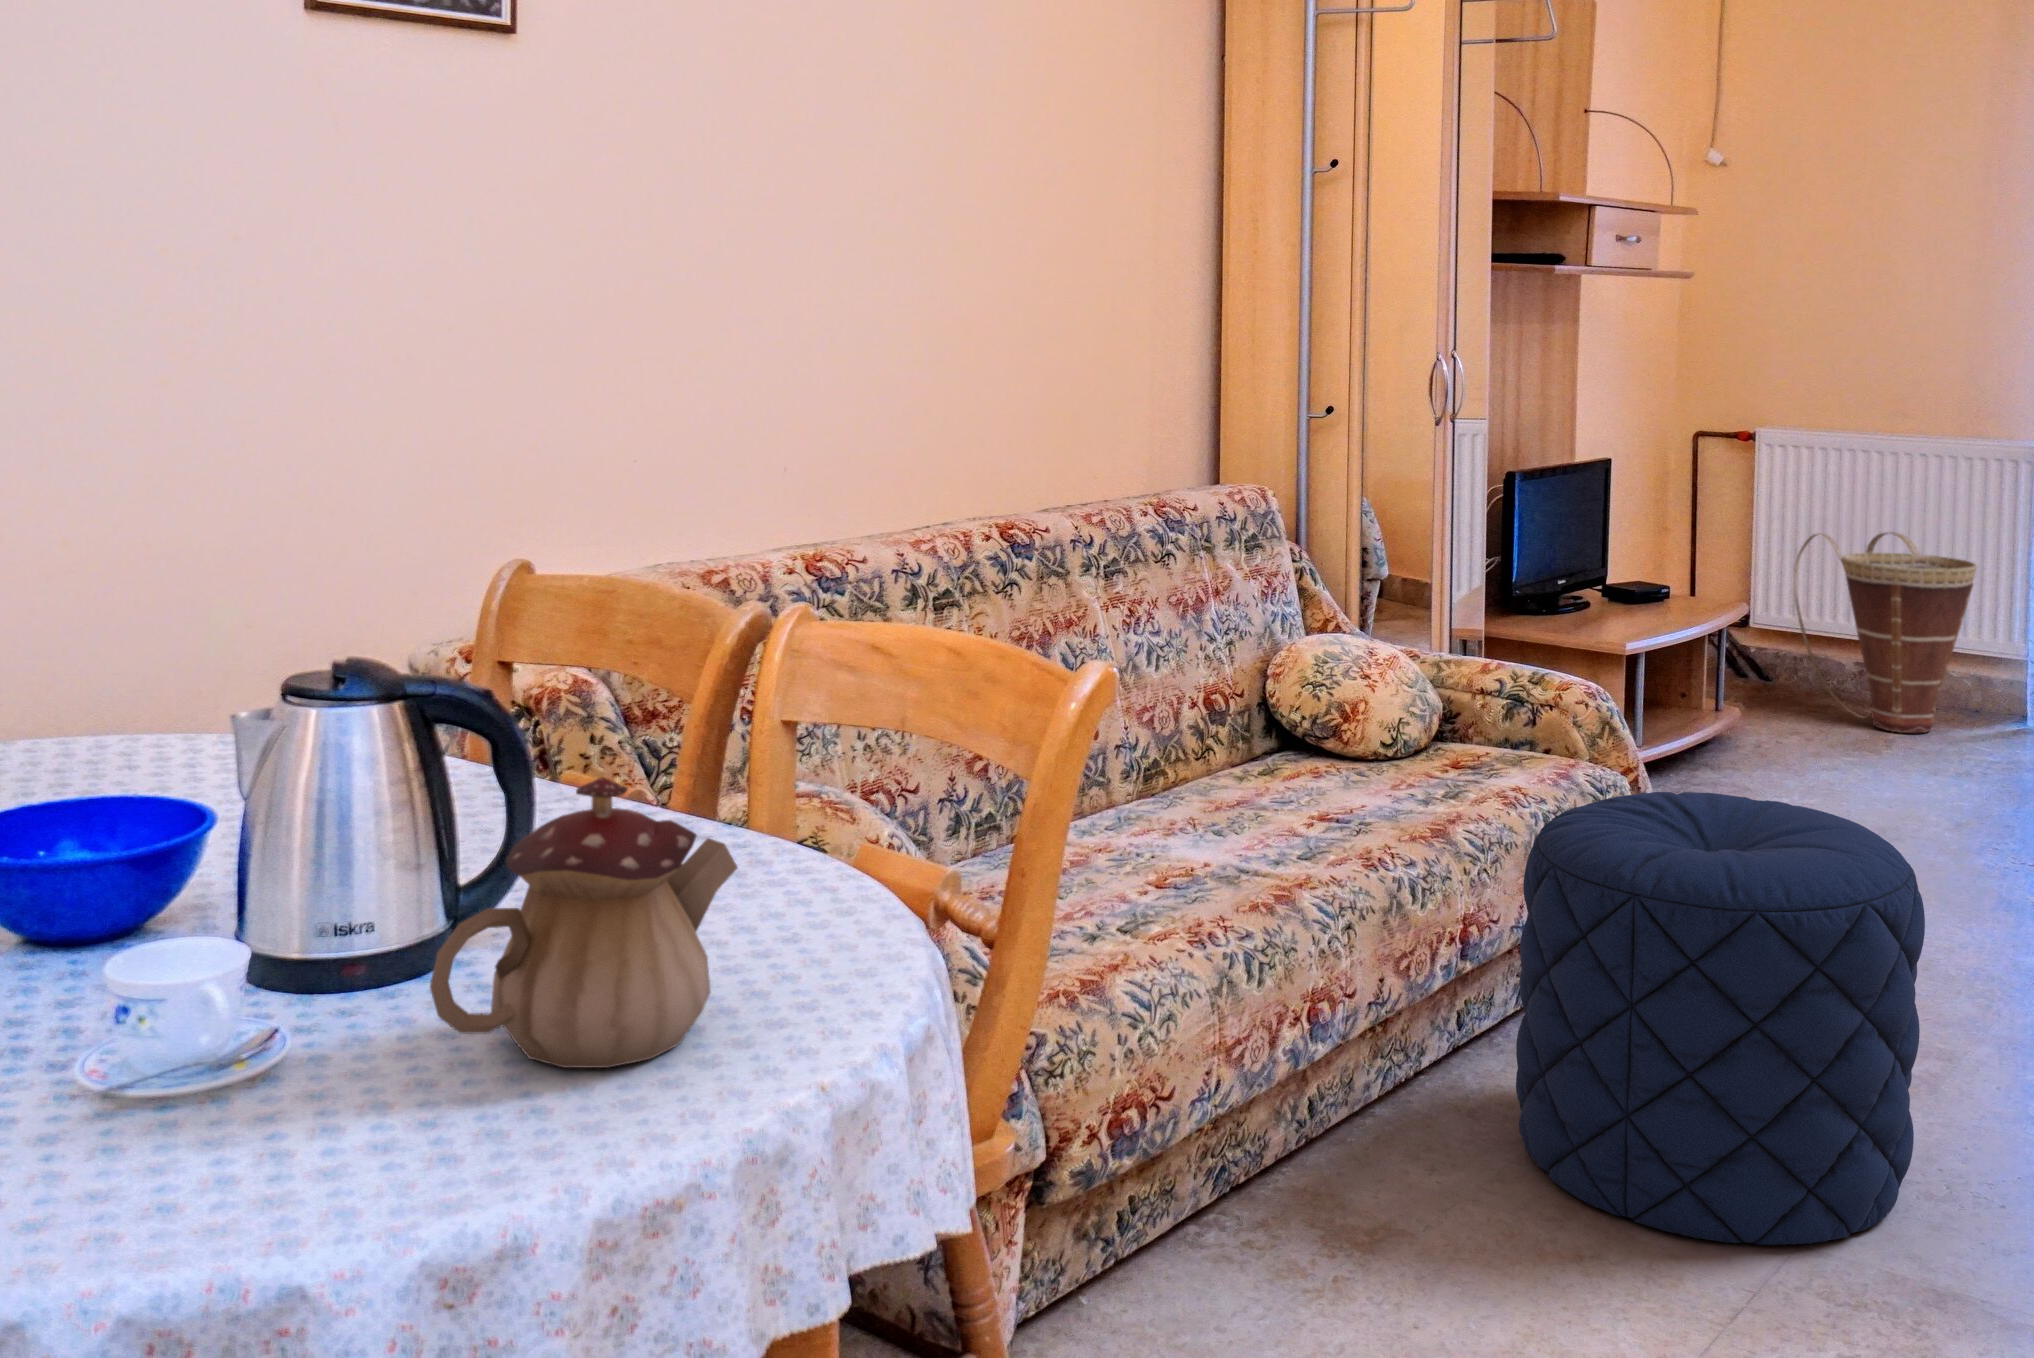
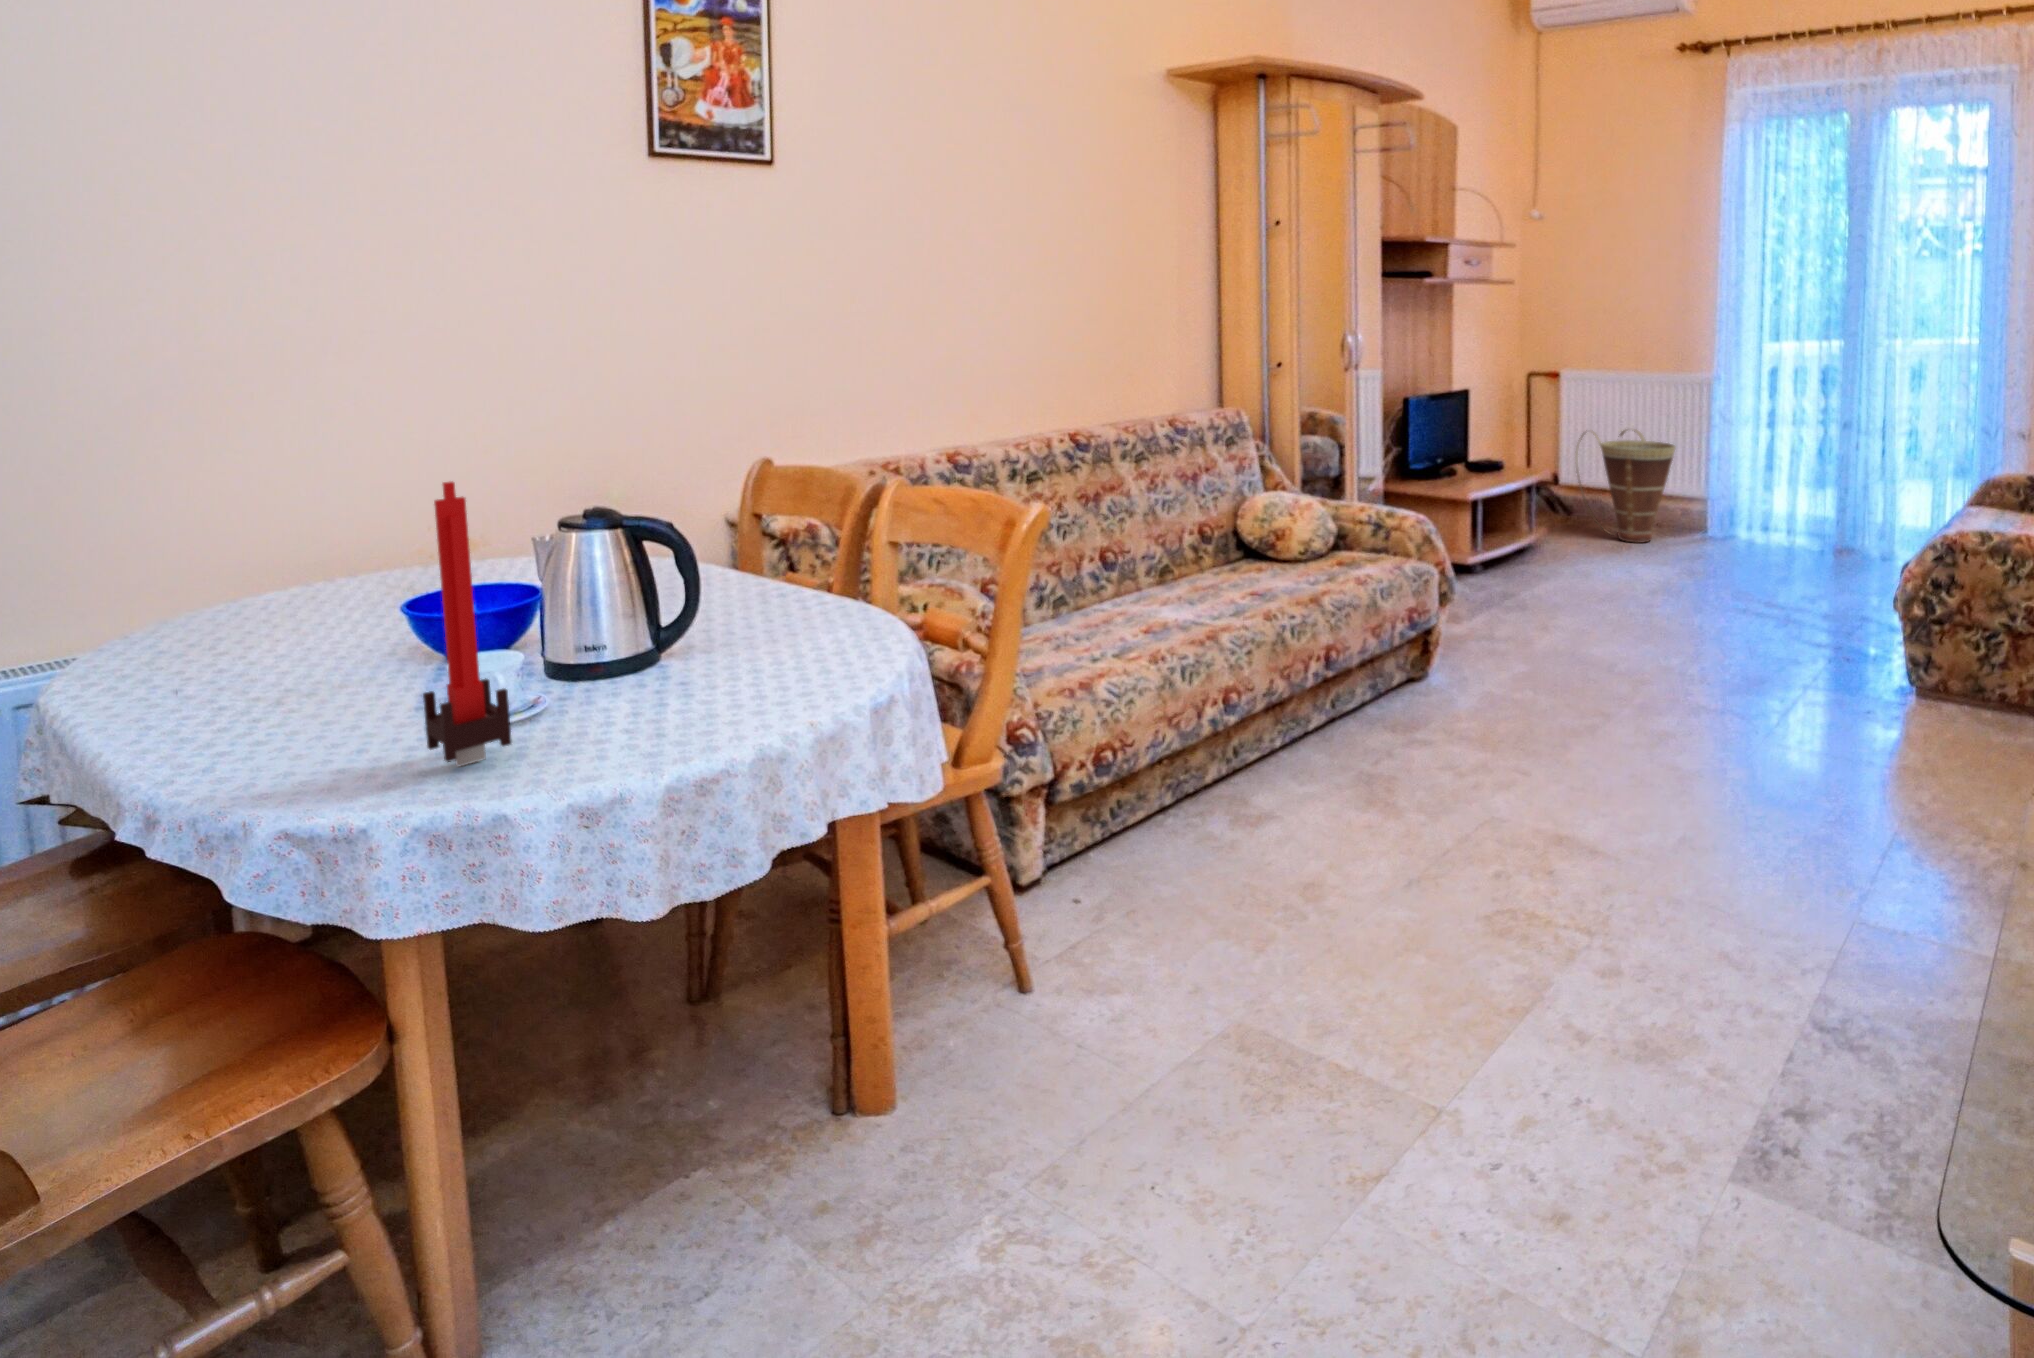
candle: none [135,601,301,1168] -> present [423,481,512,766]
teapot: present [430,777,738,1068] -> none [591,569,775,717]
pouf: present [1516,792,1925,1245] -> none [1348,575,1561,819]

